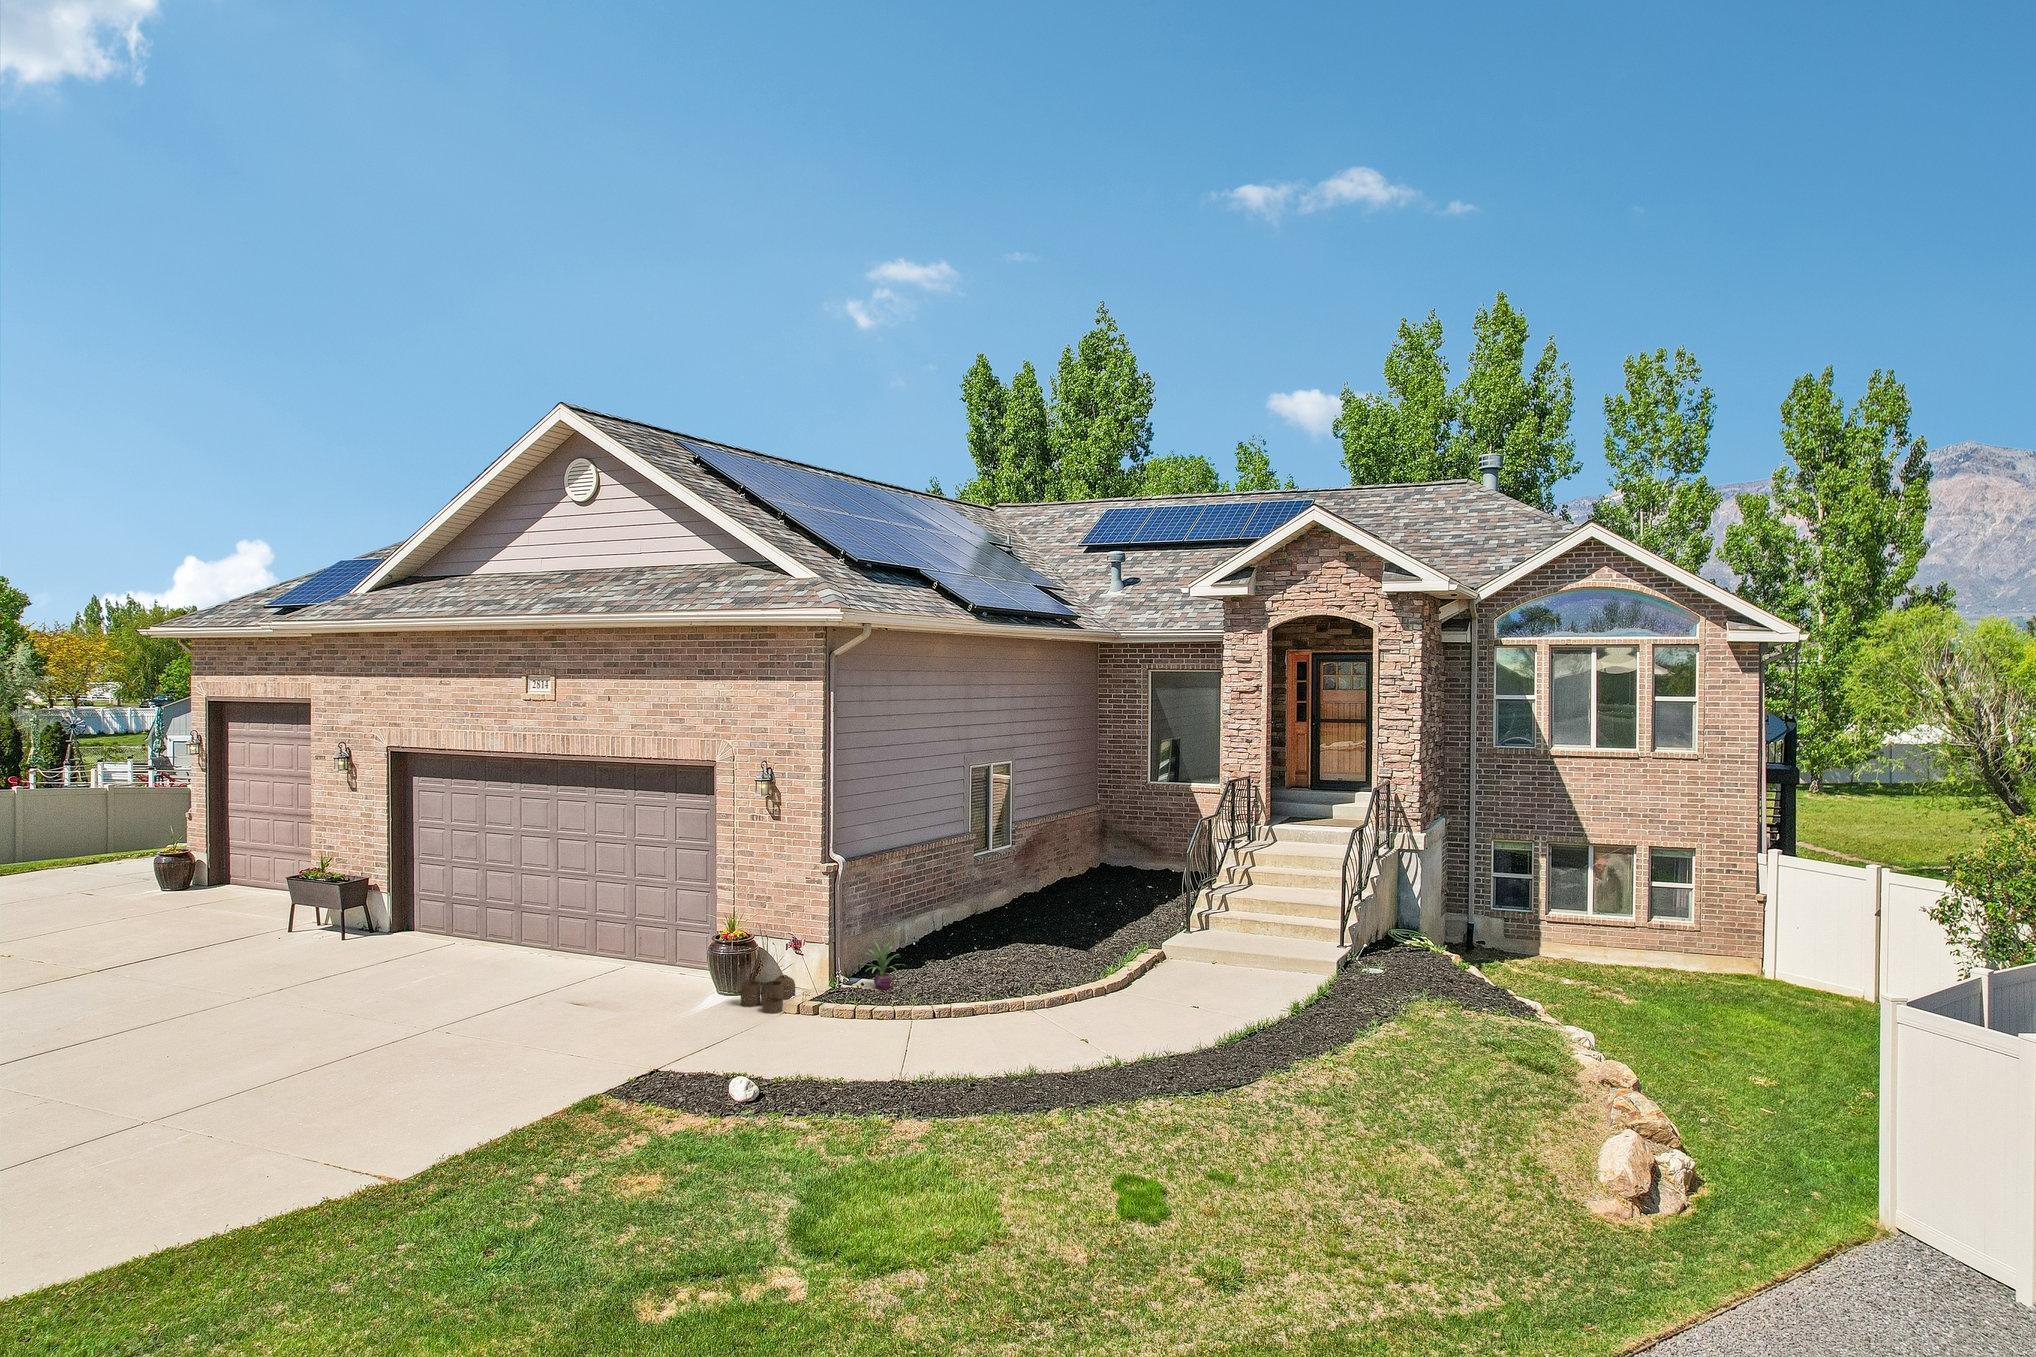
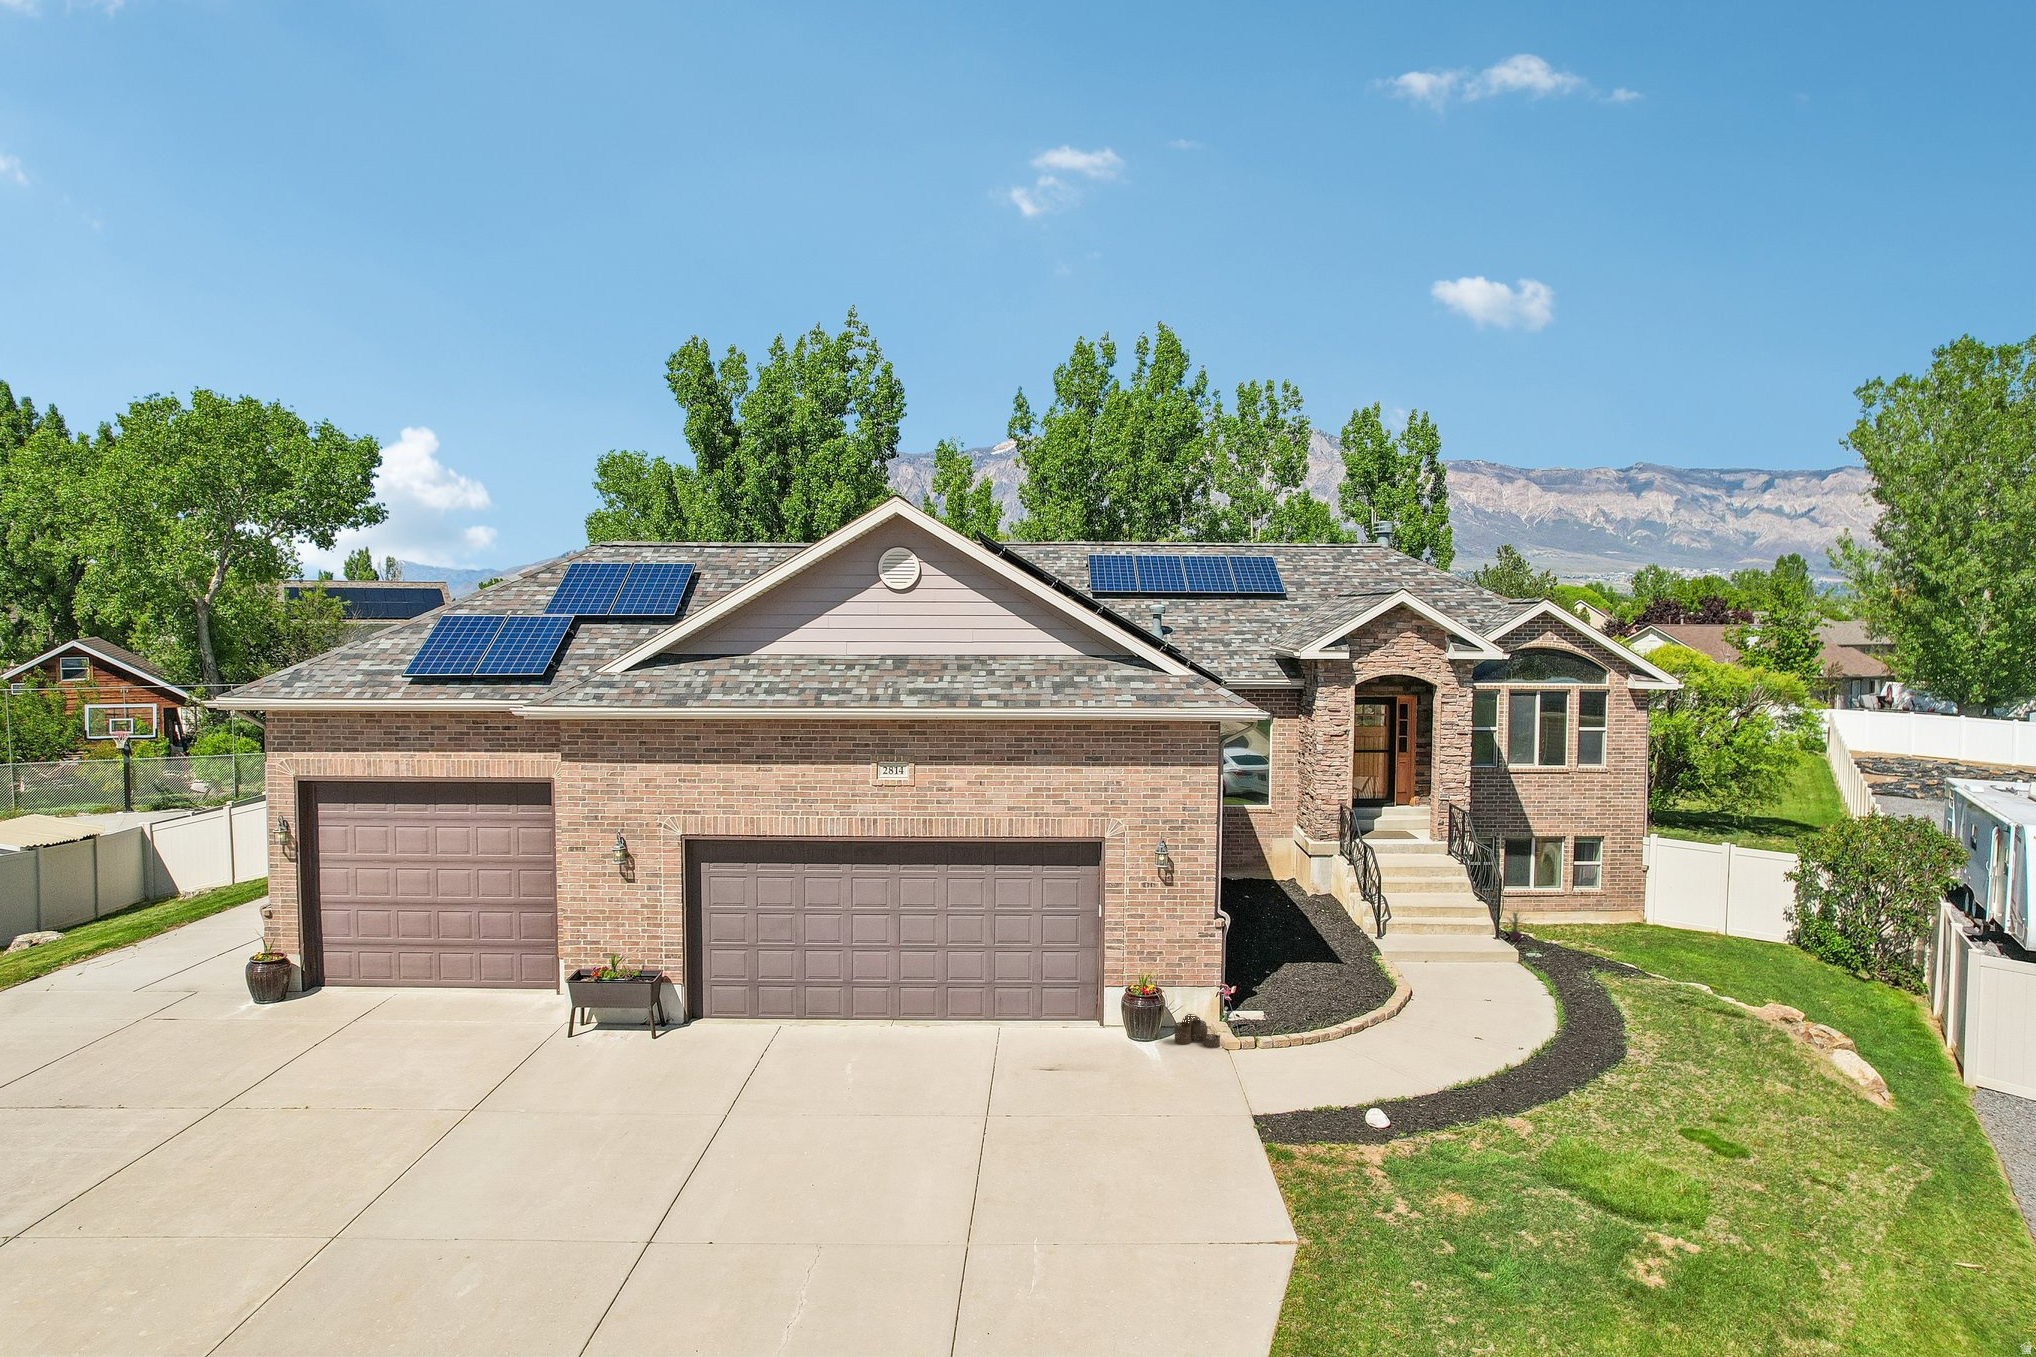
decorative plant: present [866,940,899,989] -> present [1507,912,1526,941]

